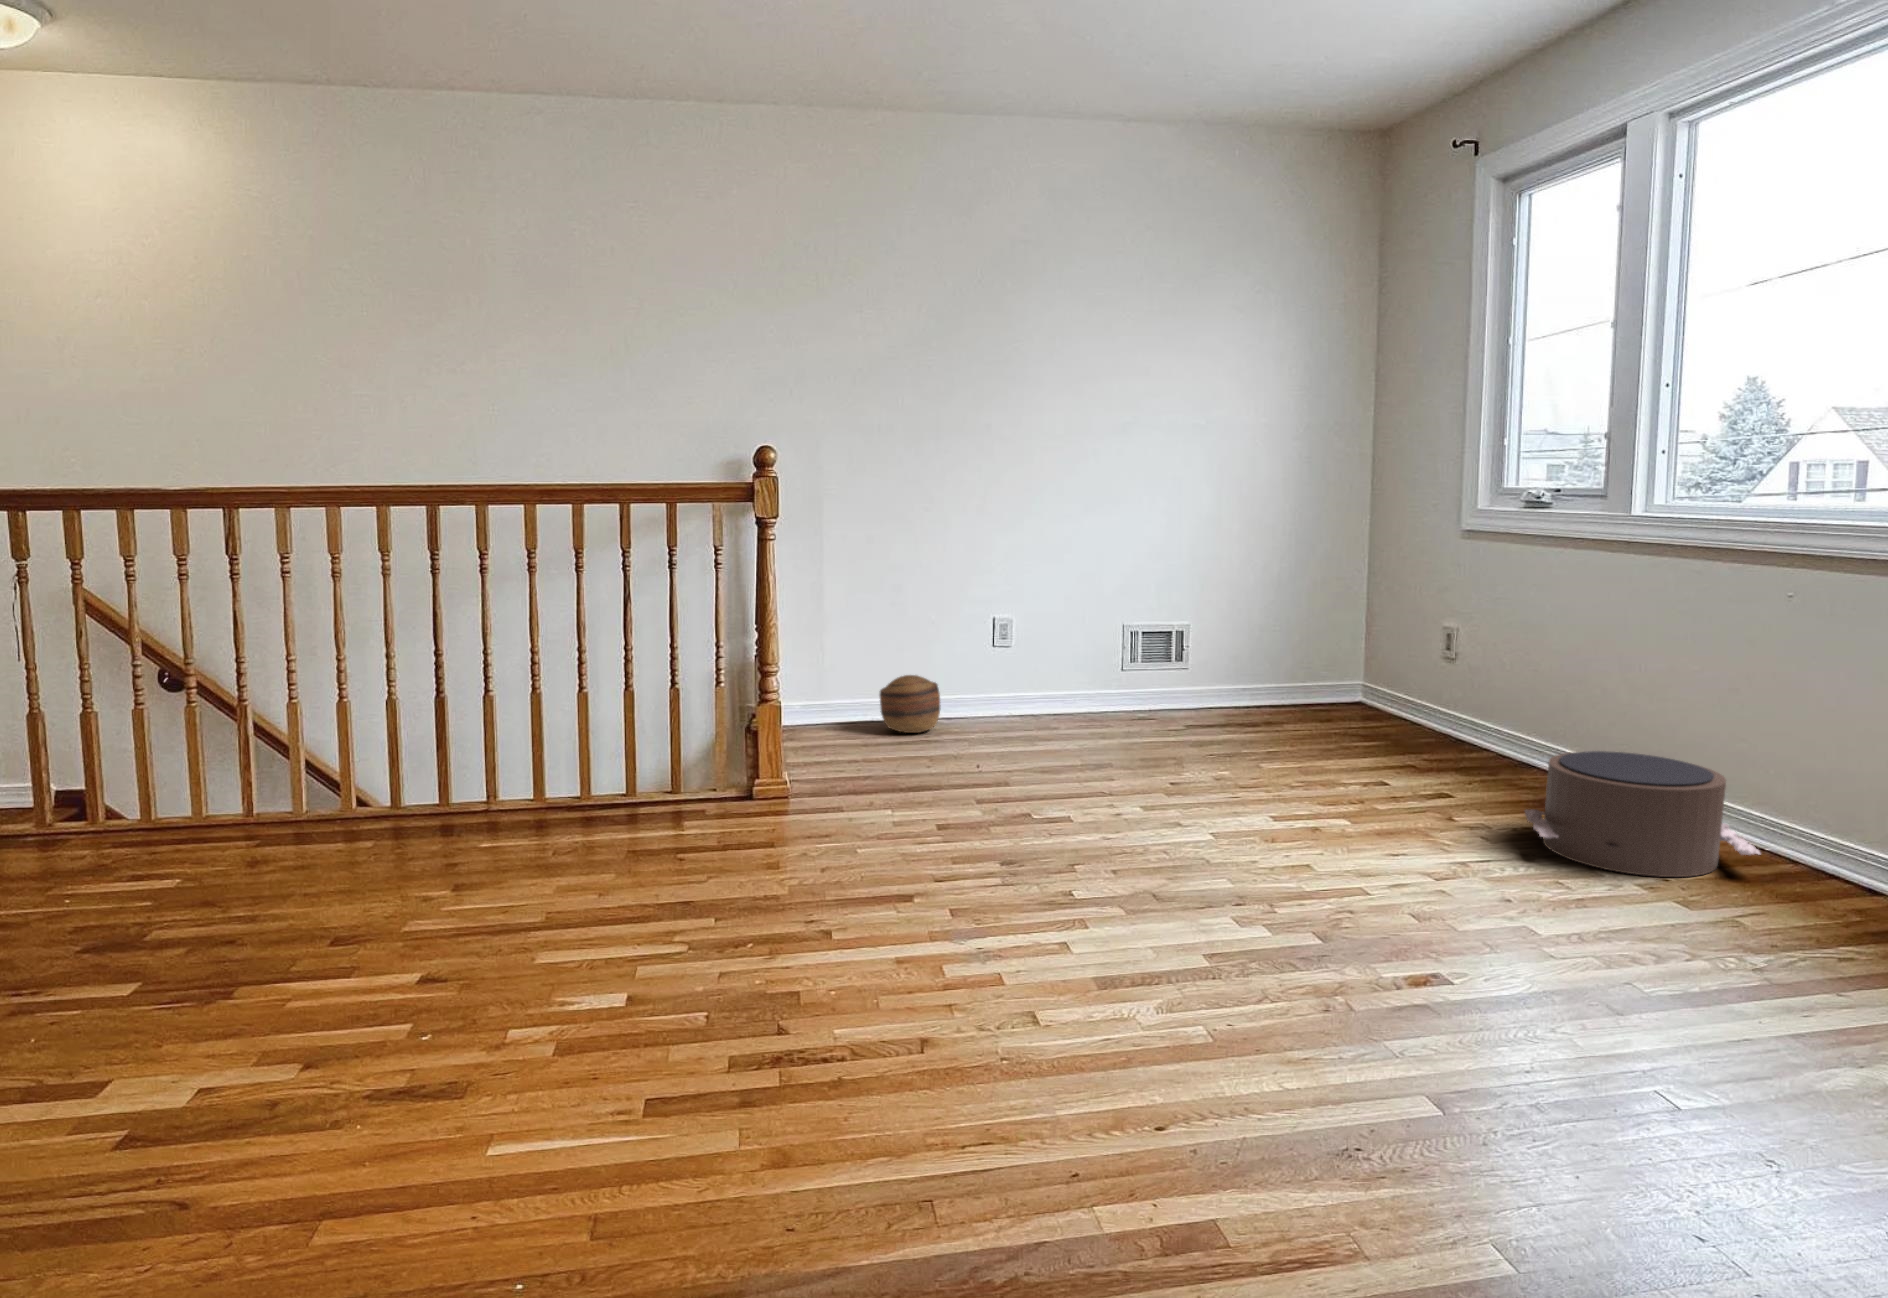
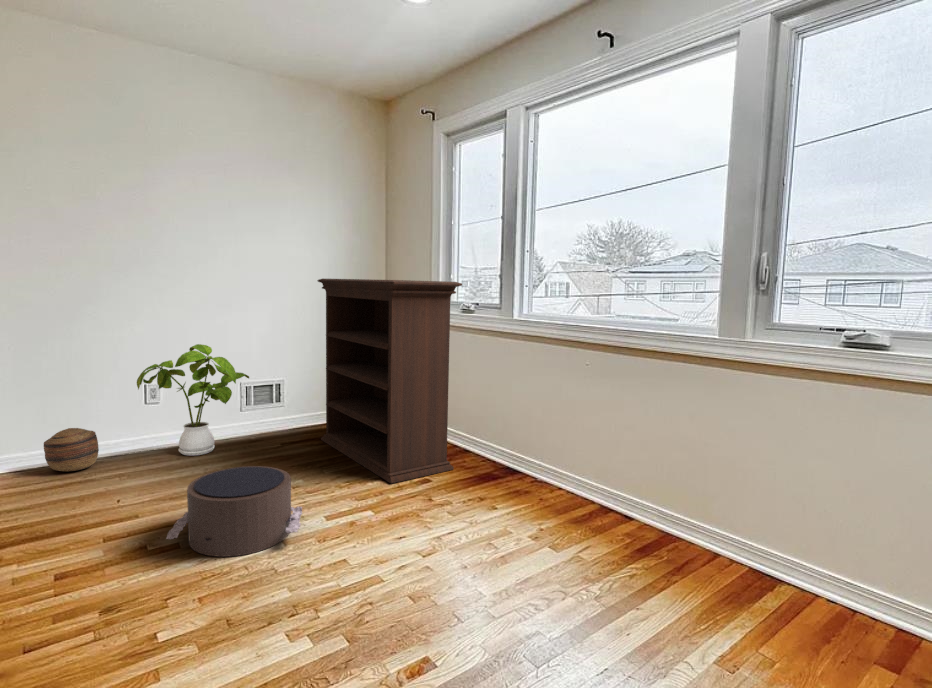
bookshelf: none [1250,449,1524,790] -> present [317,279,462,483]
house plant: none [987,561,1139,730] -> present [137,344,249,456]
pouf: present [1525,751,1760,877] -> present [166,466,302,557]

